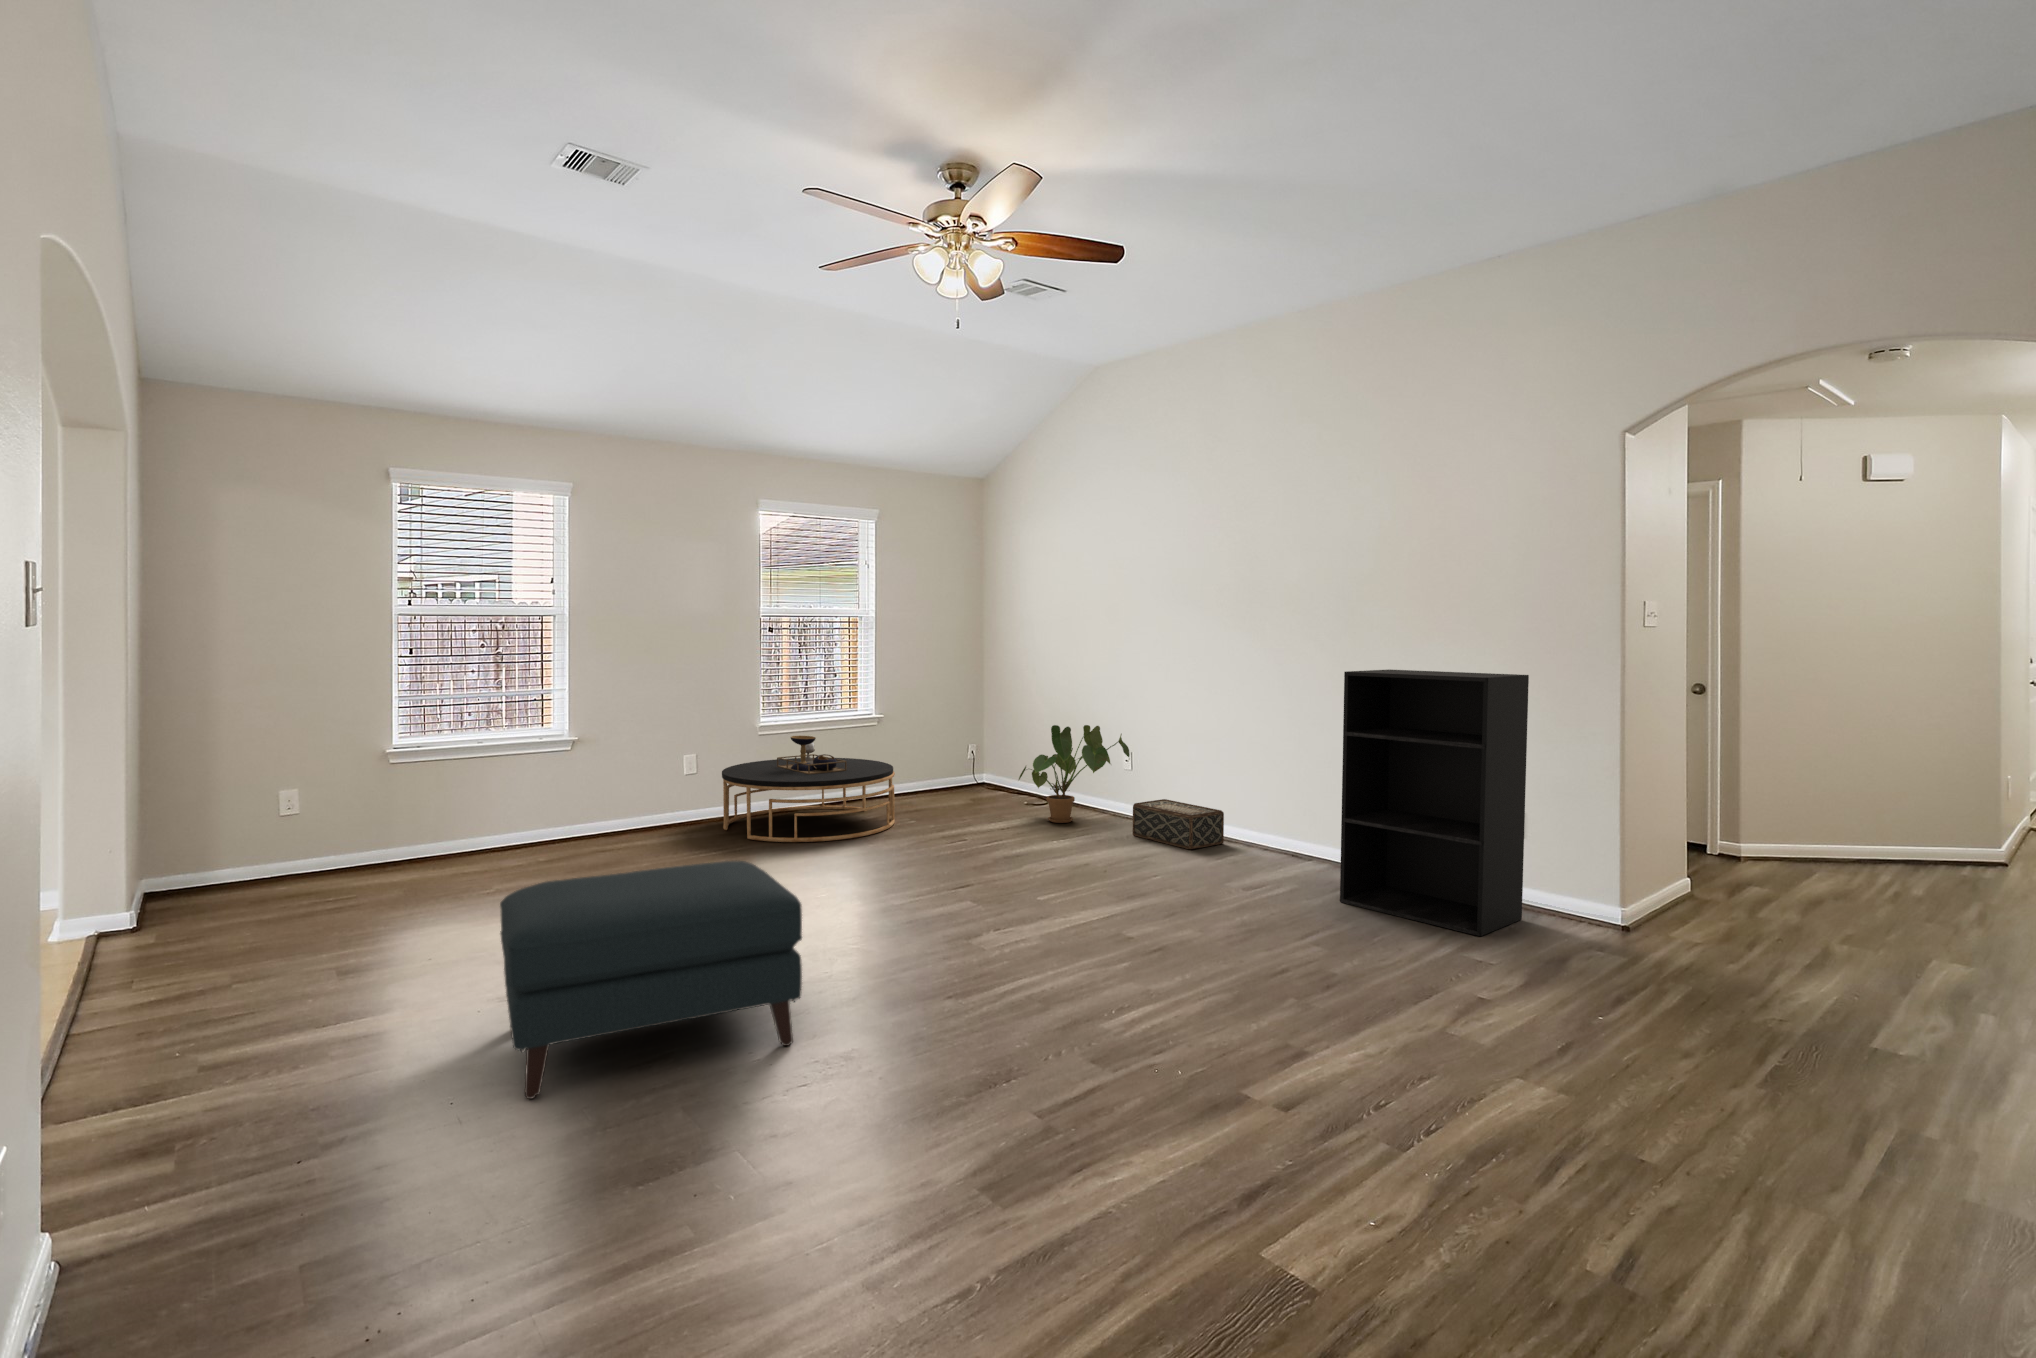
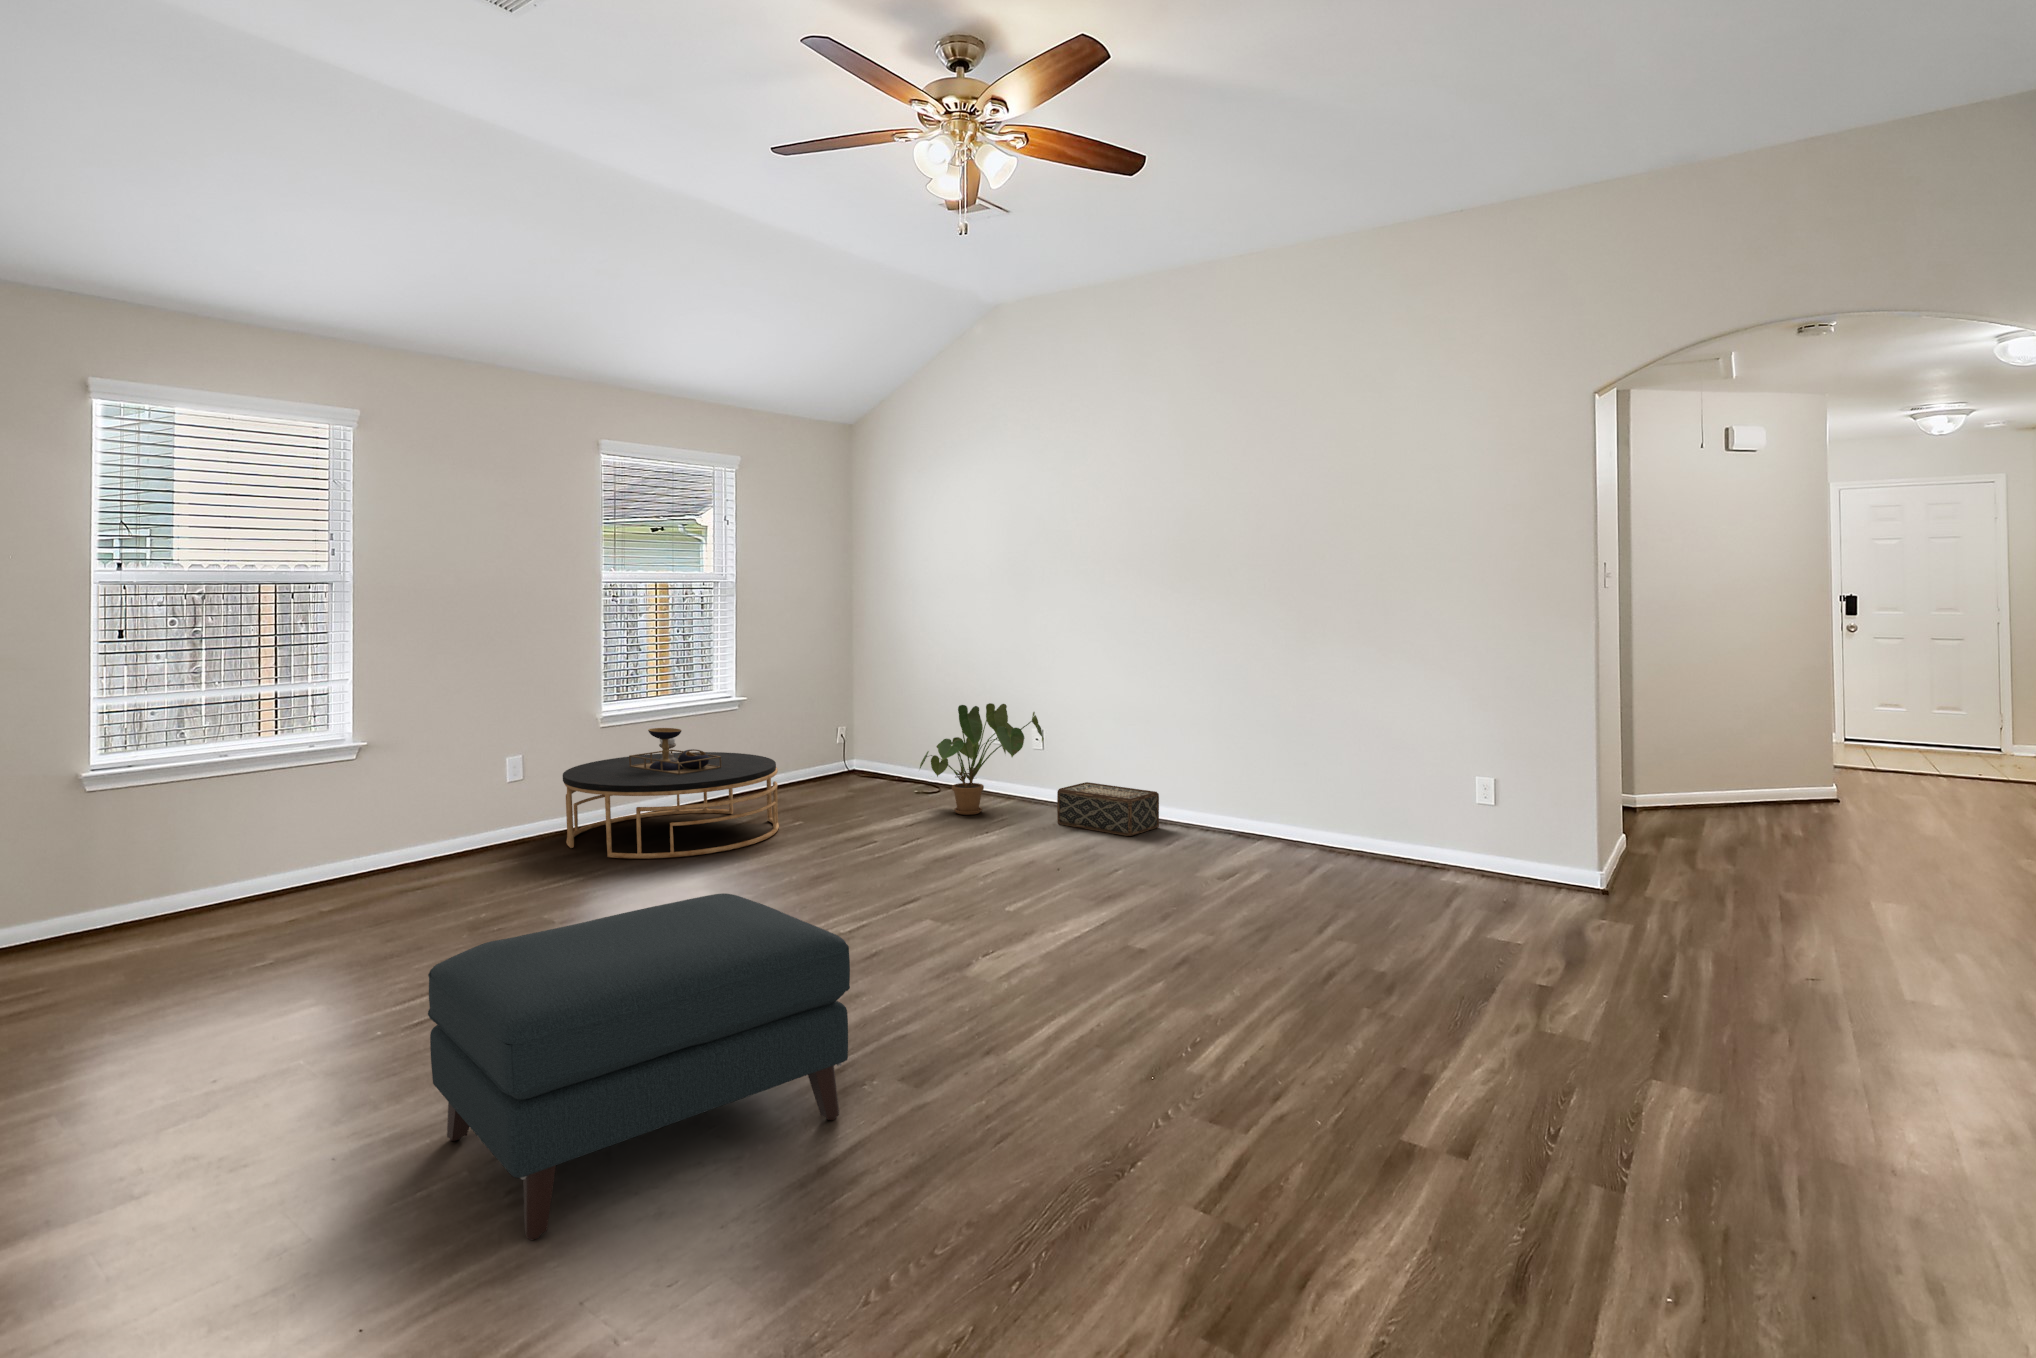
bookshelf: present [1340,670,1529,936] -> none [1319,636,1507,910]

